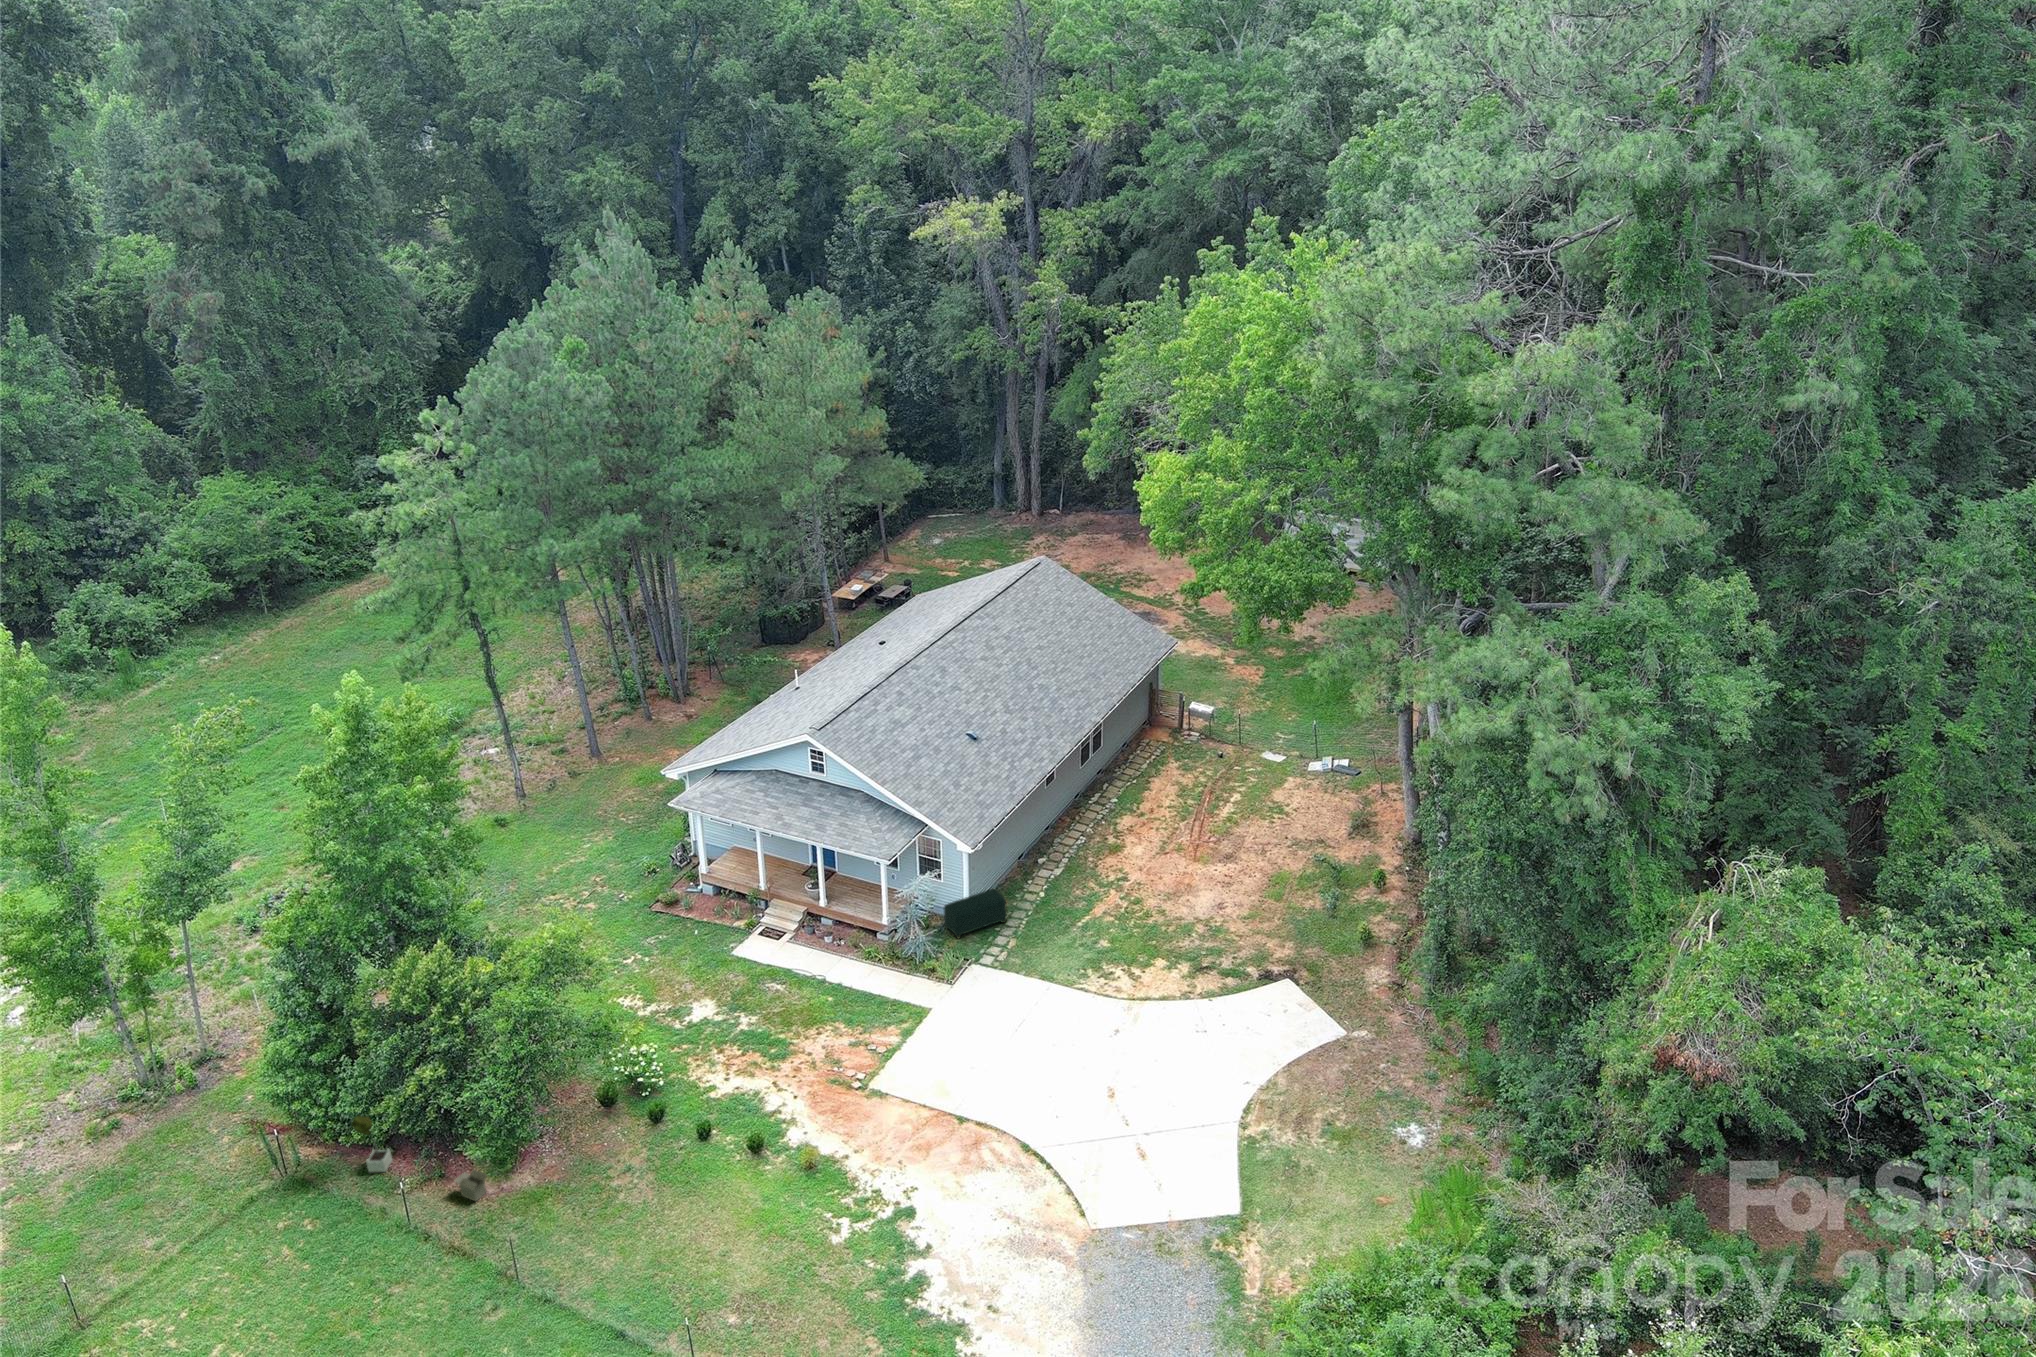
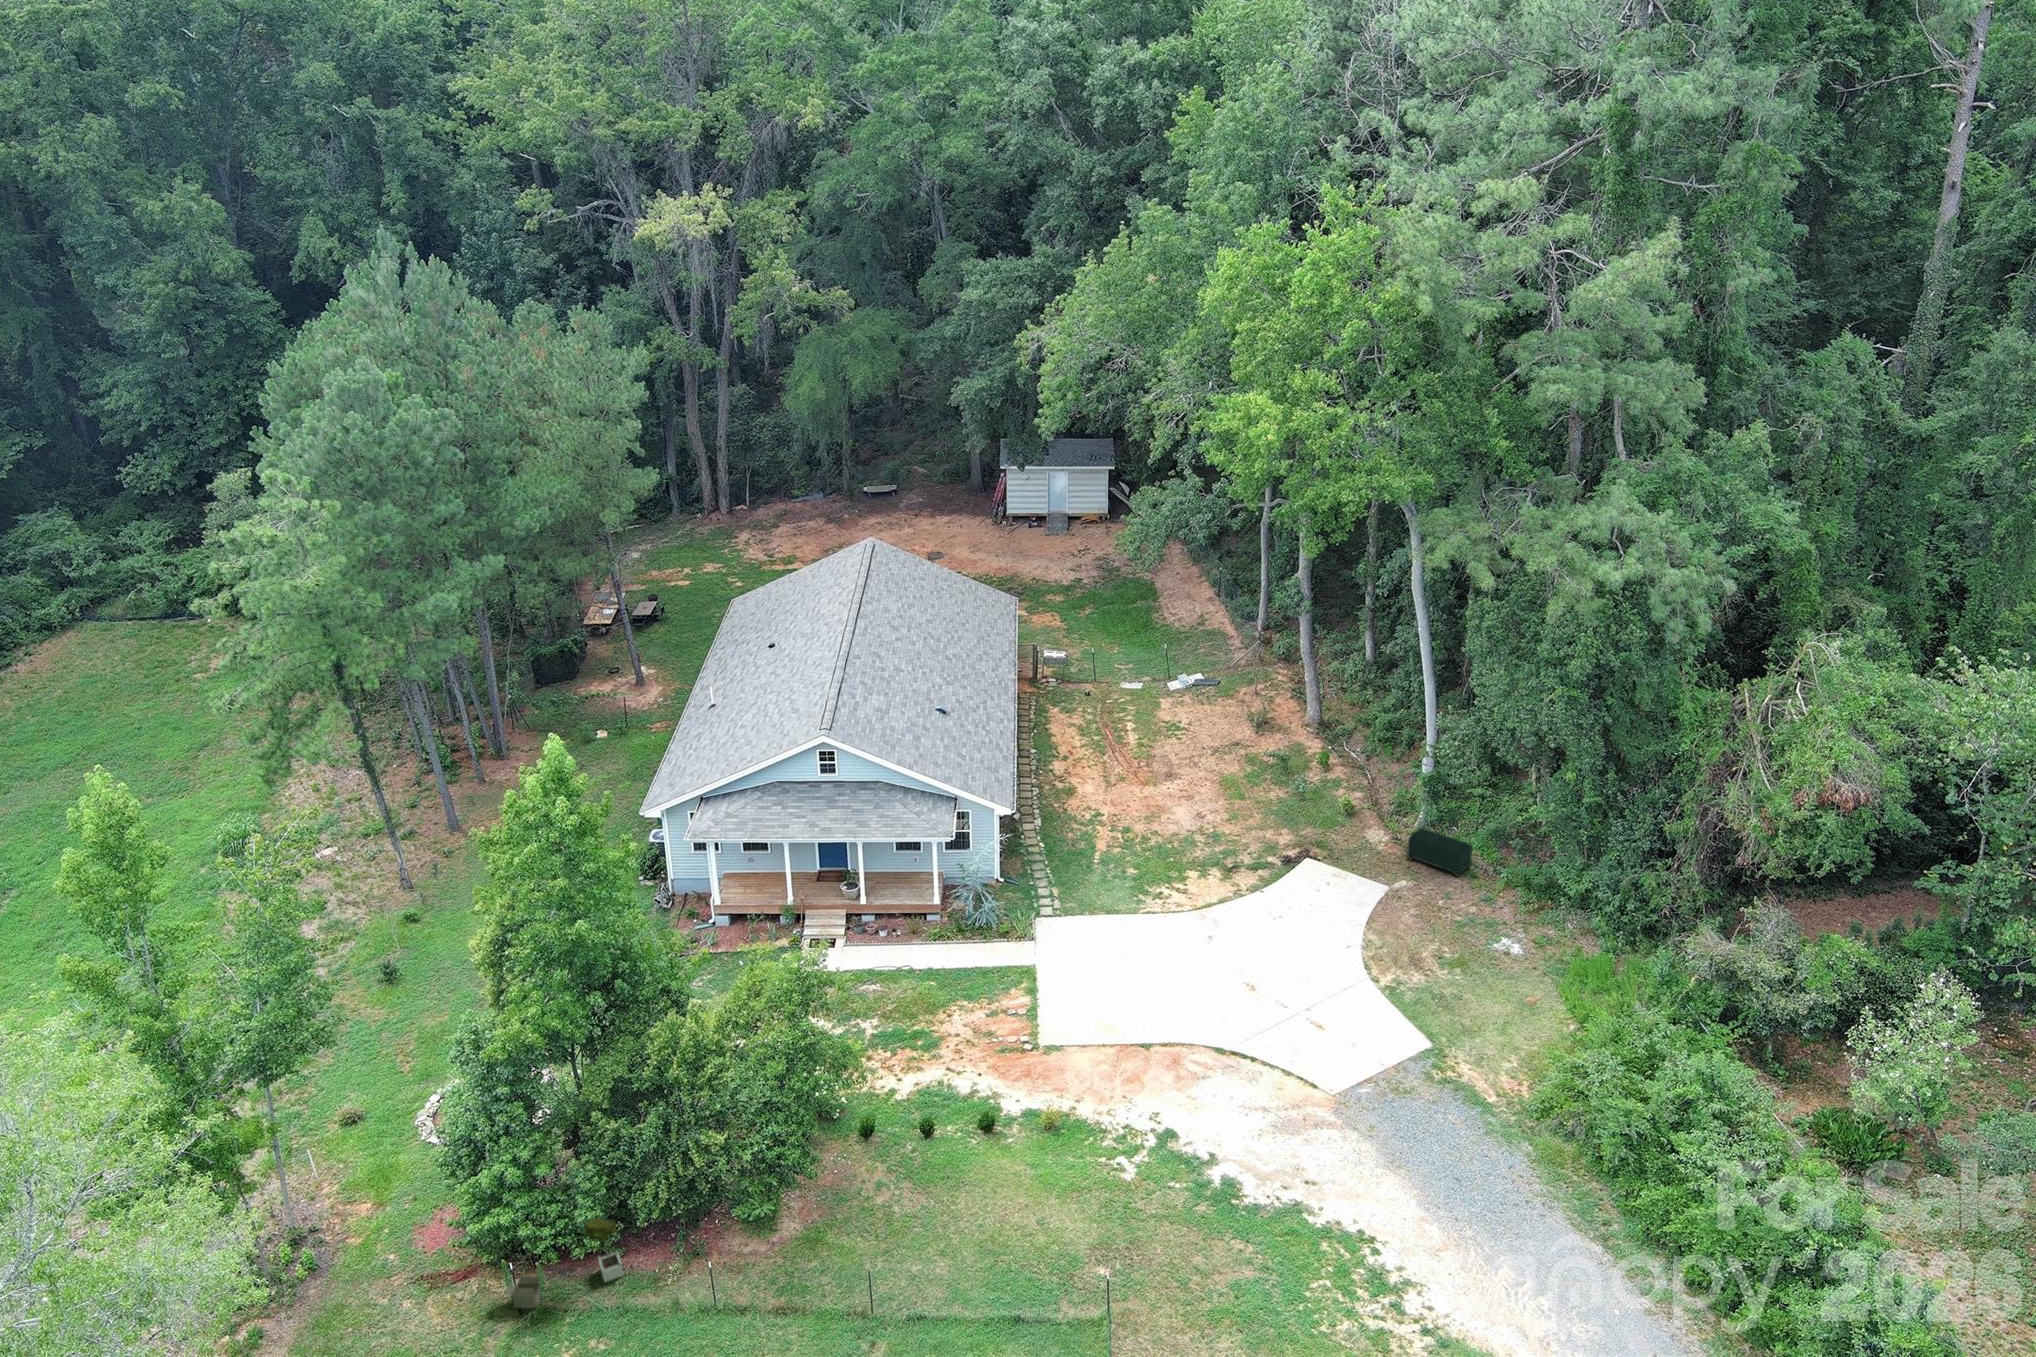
bench: present [944,889,1007,938] -> present [1407,828,1472,877]
cardboard box: present [455,1170,487,1201] -> present [505,1276,542,1308]

